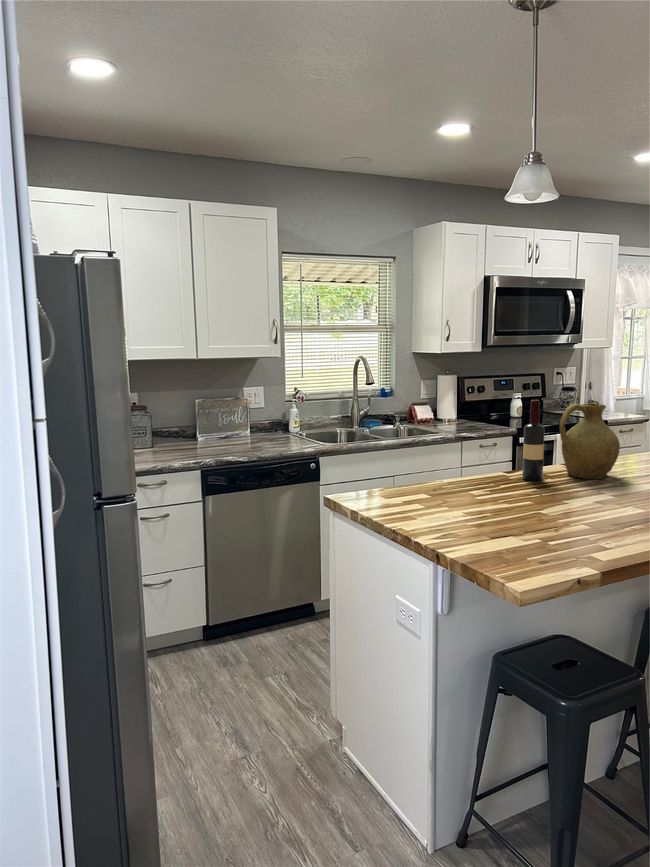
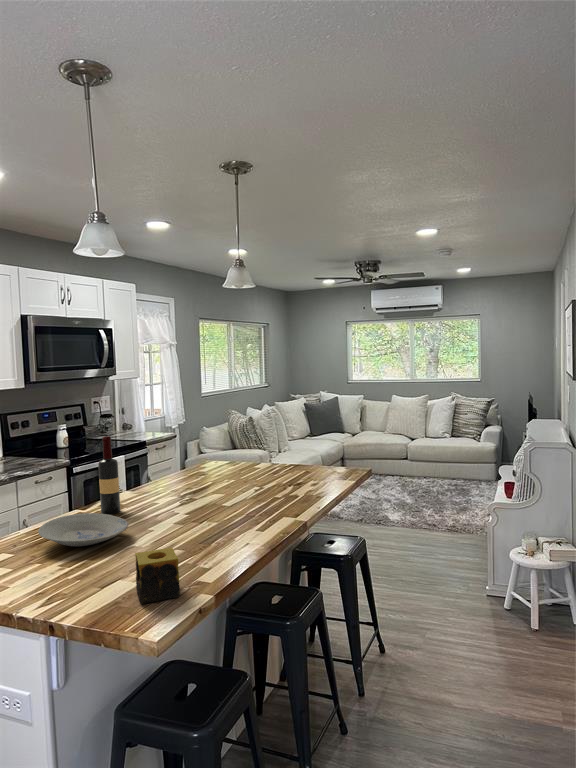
pitcher: present [560,403,620,479] -> none [129,433,182,503]
bowl: none [453,472,541,502] -> present [38,513,129,547]
candle: none [521,511,565,563] -> present [135,548,180,604]

